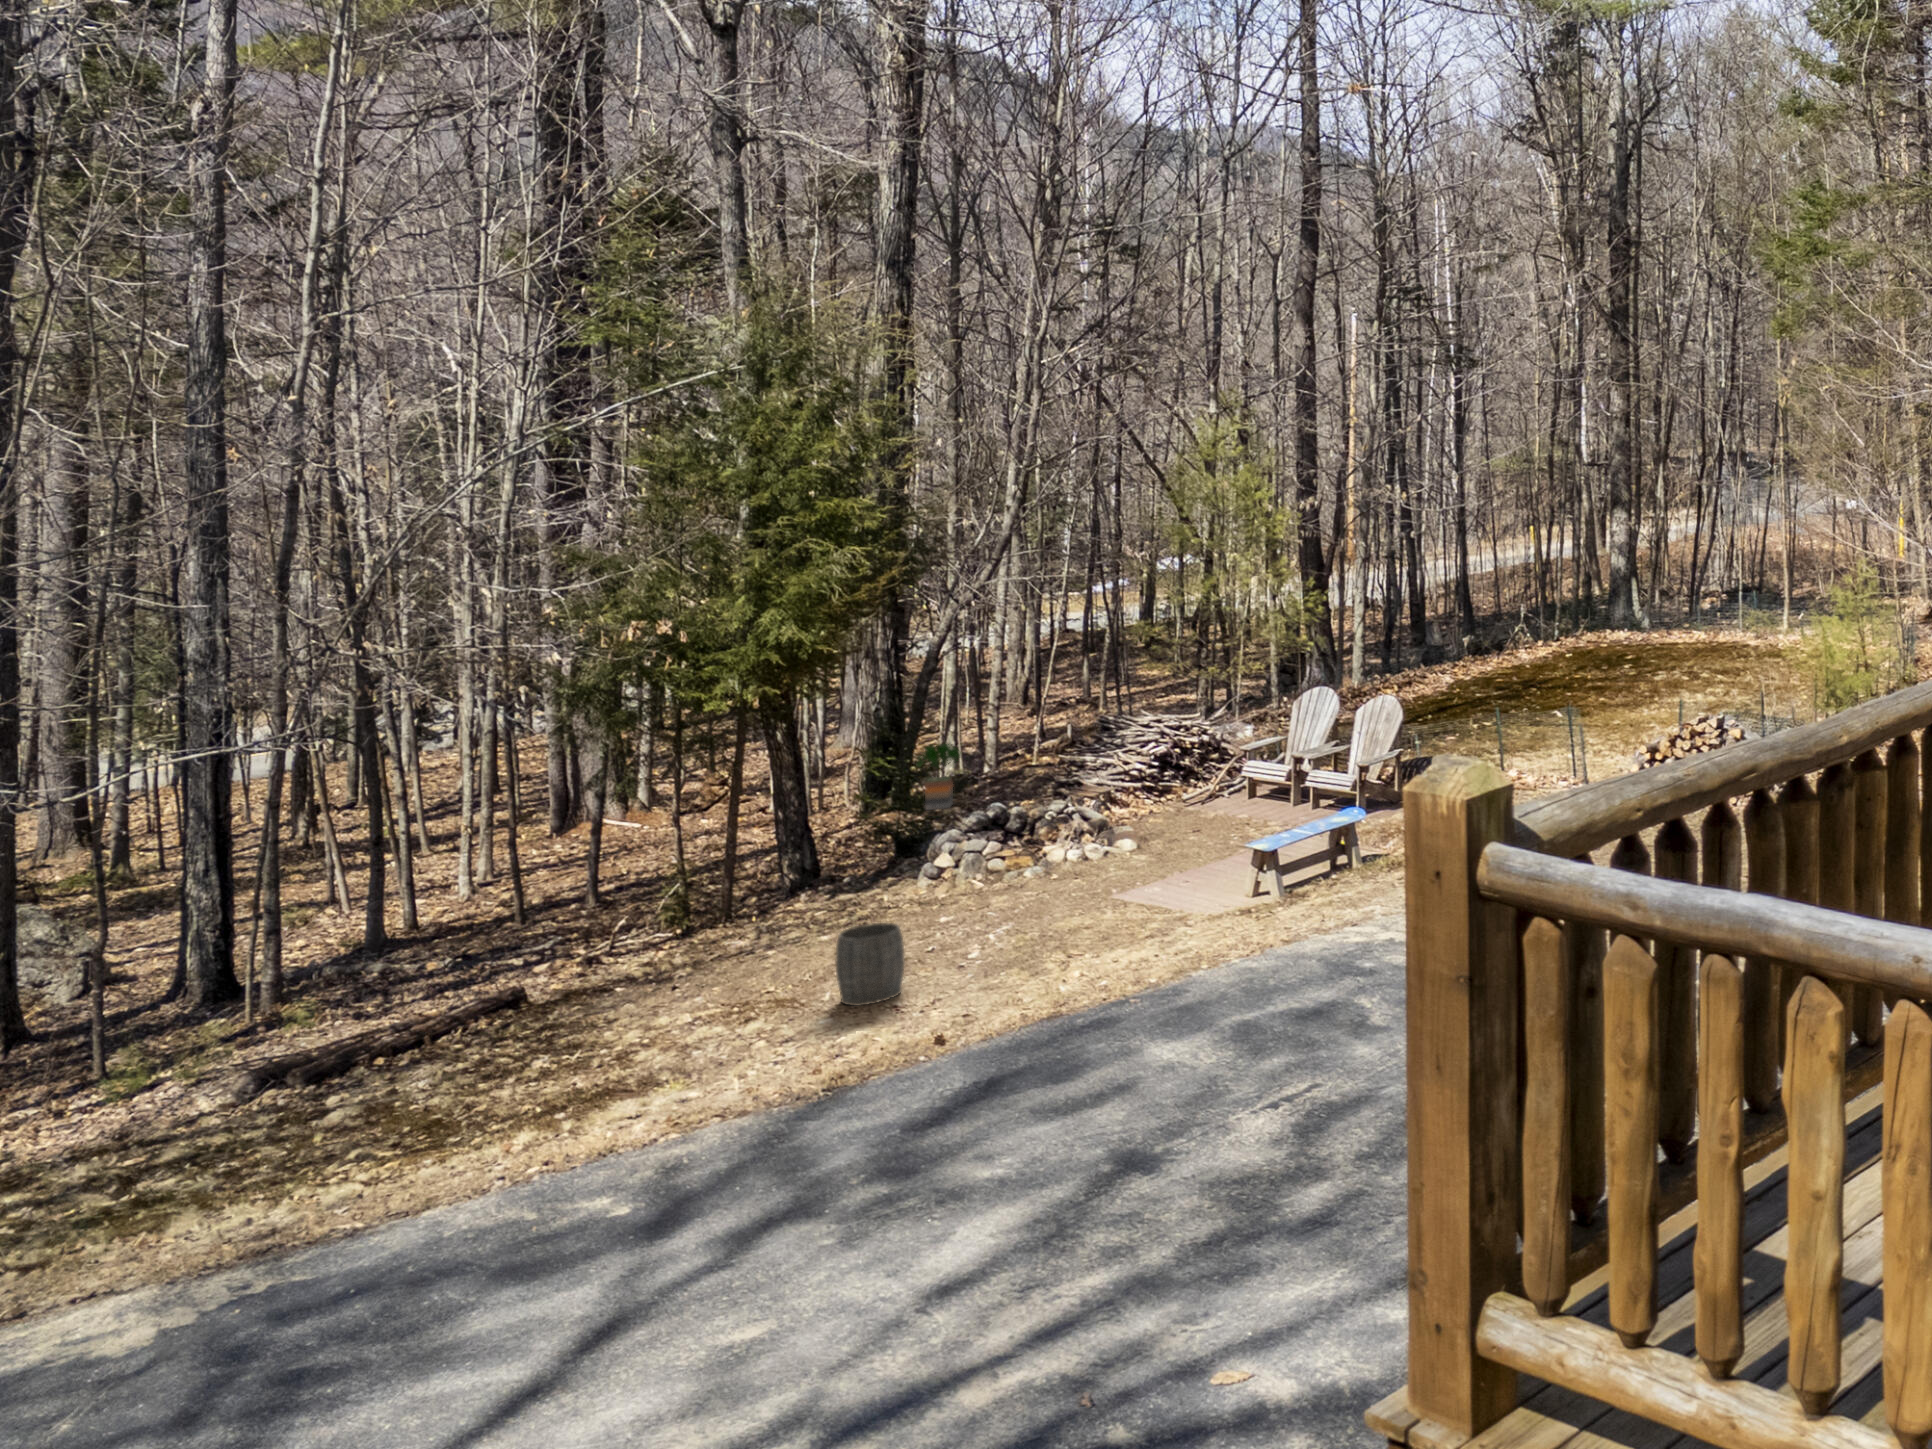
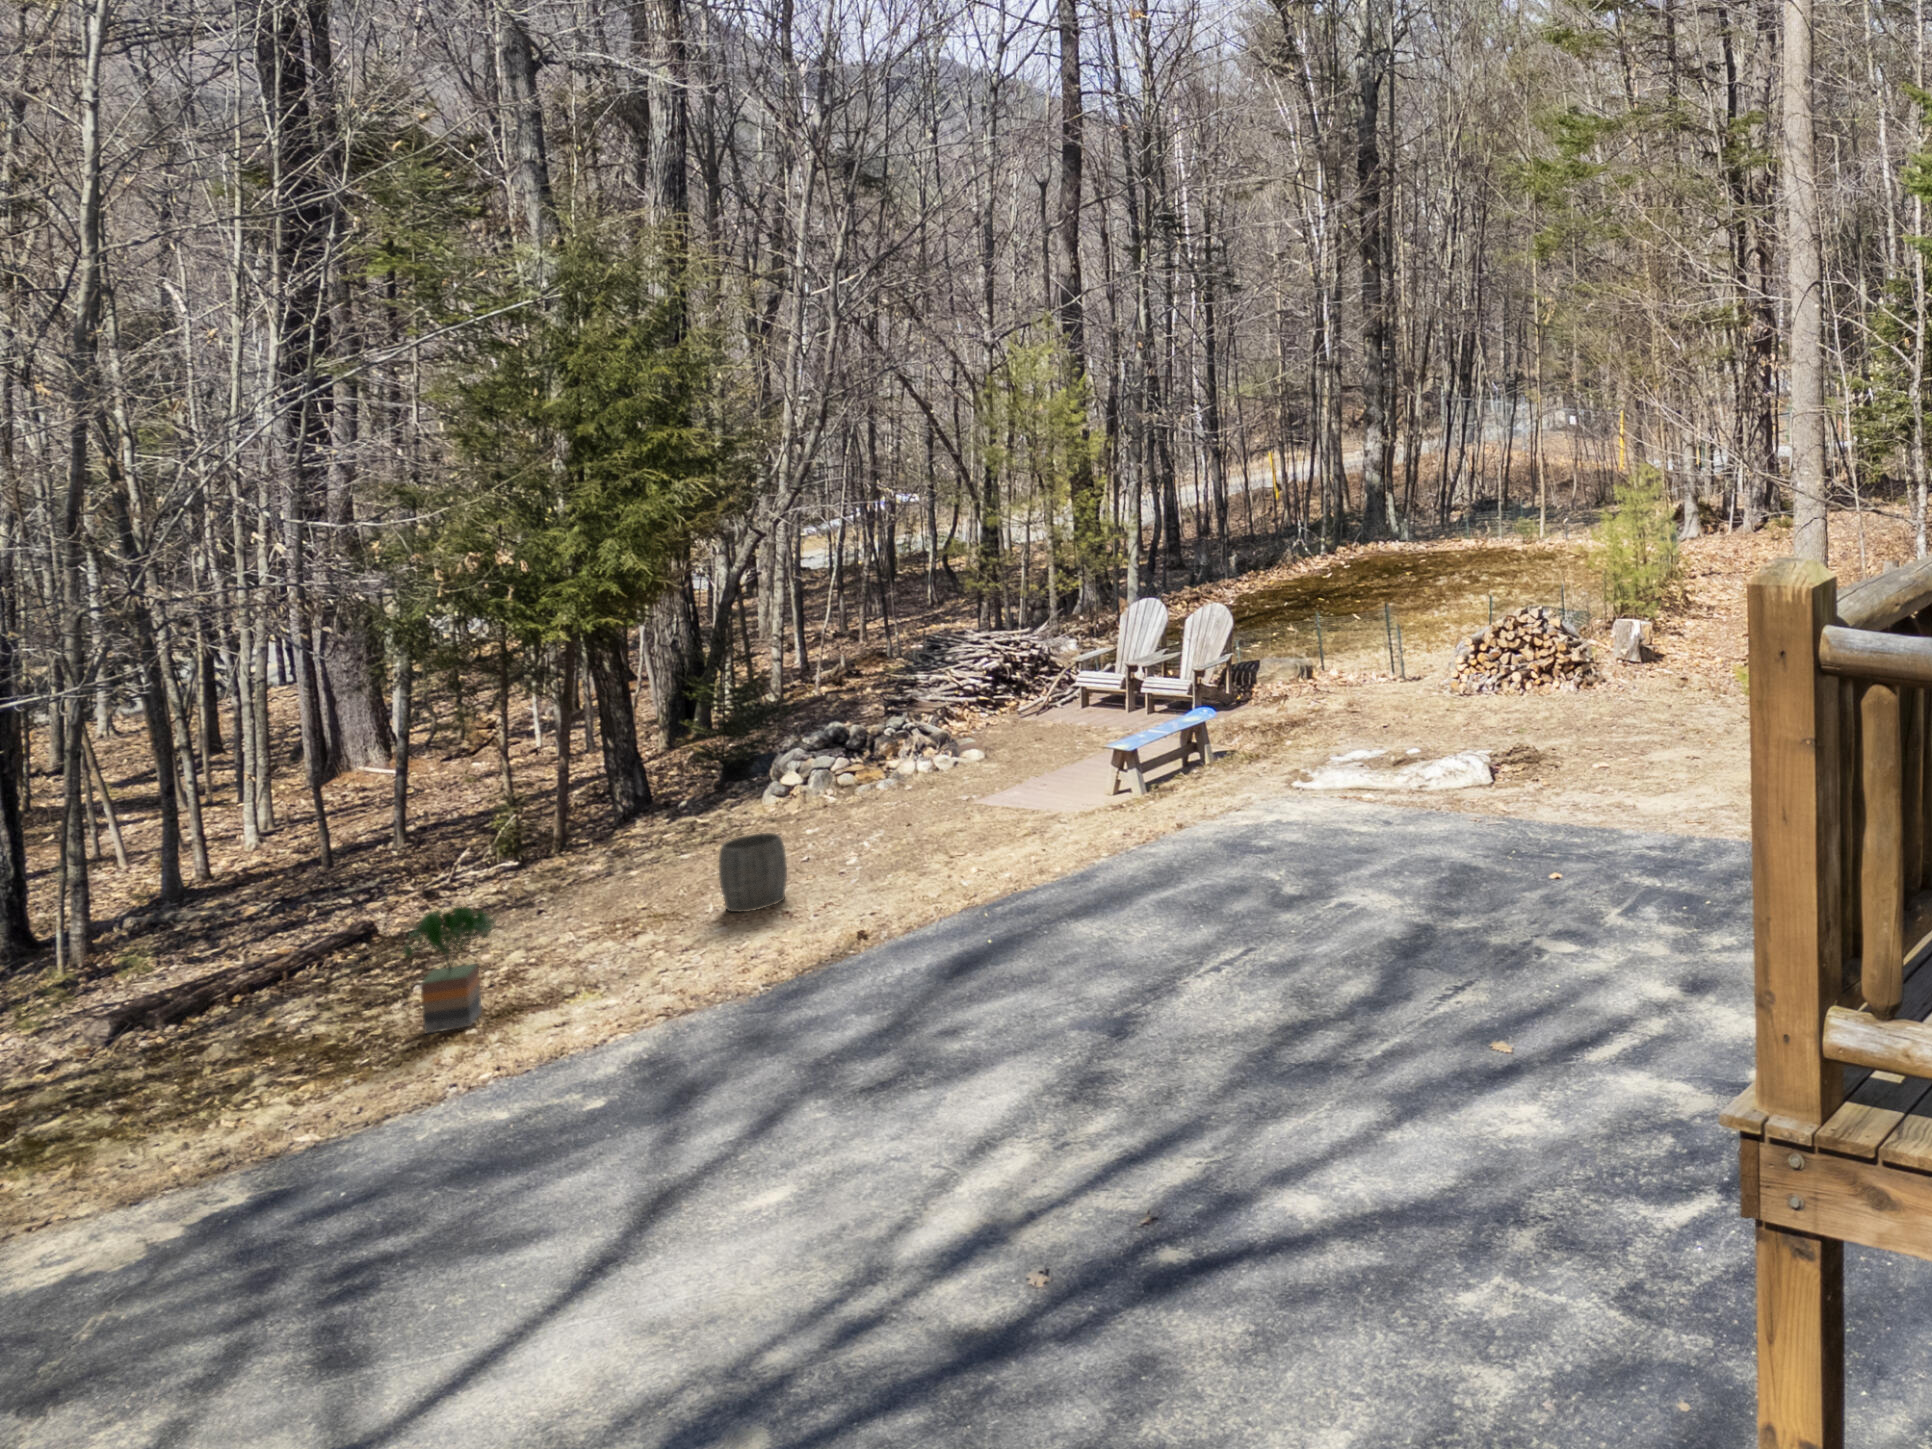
potted tree: present [917,744,960,810] -> present [403,907,494,1034]

